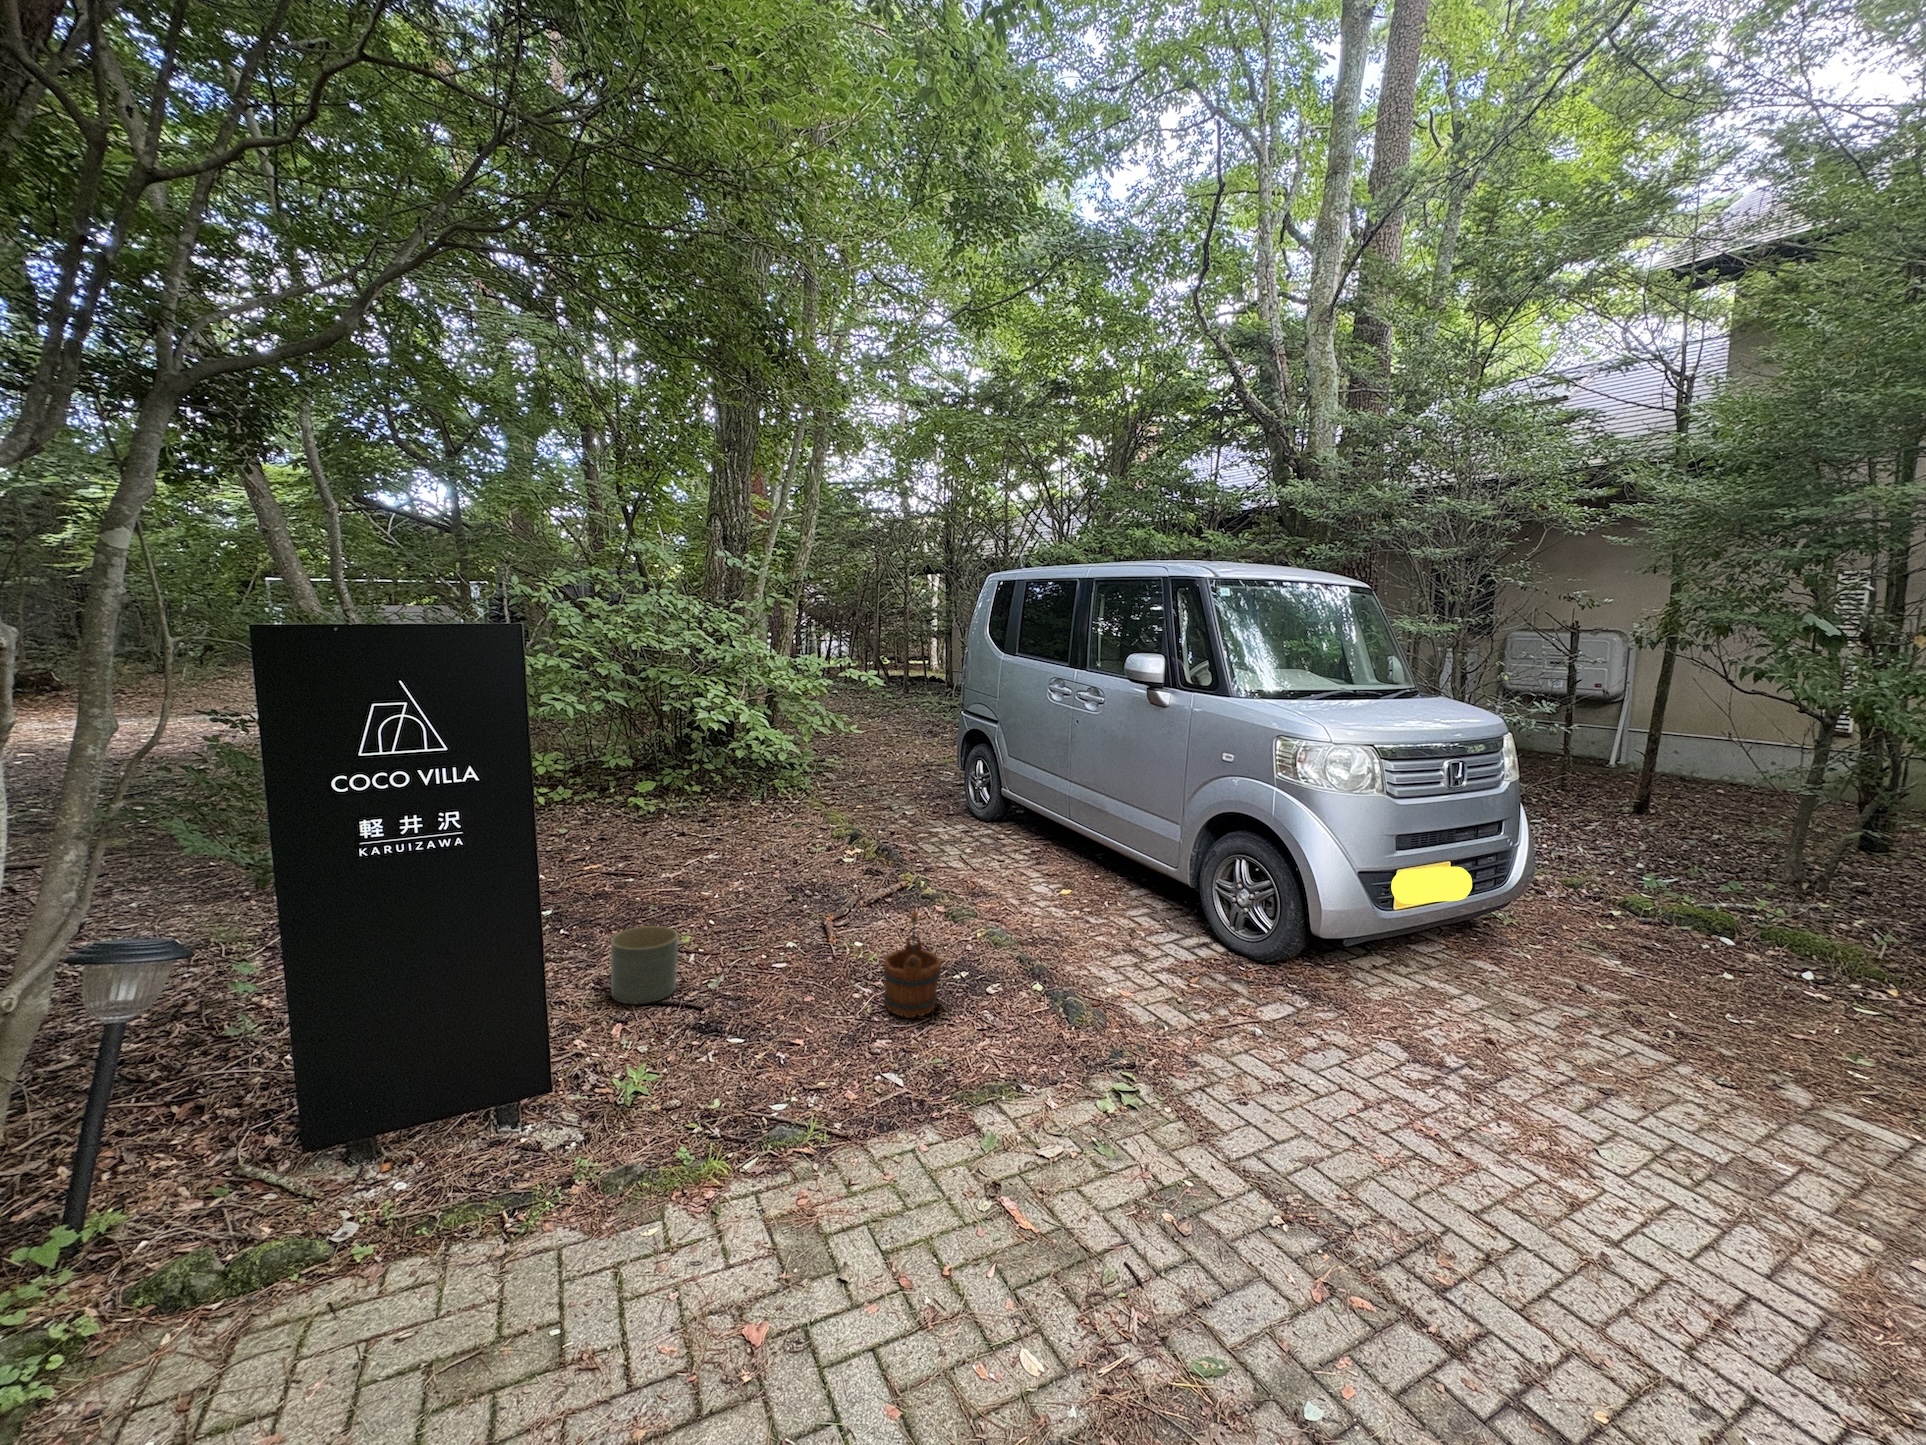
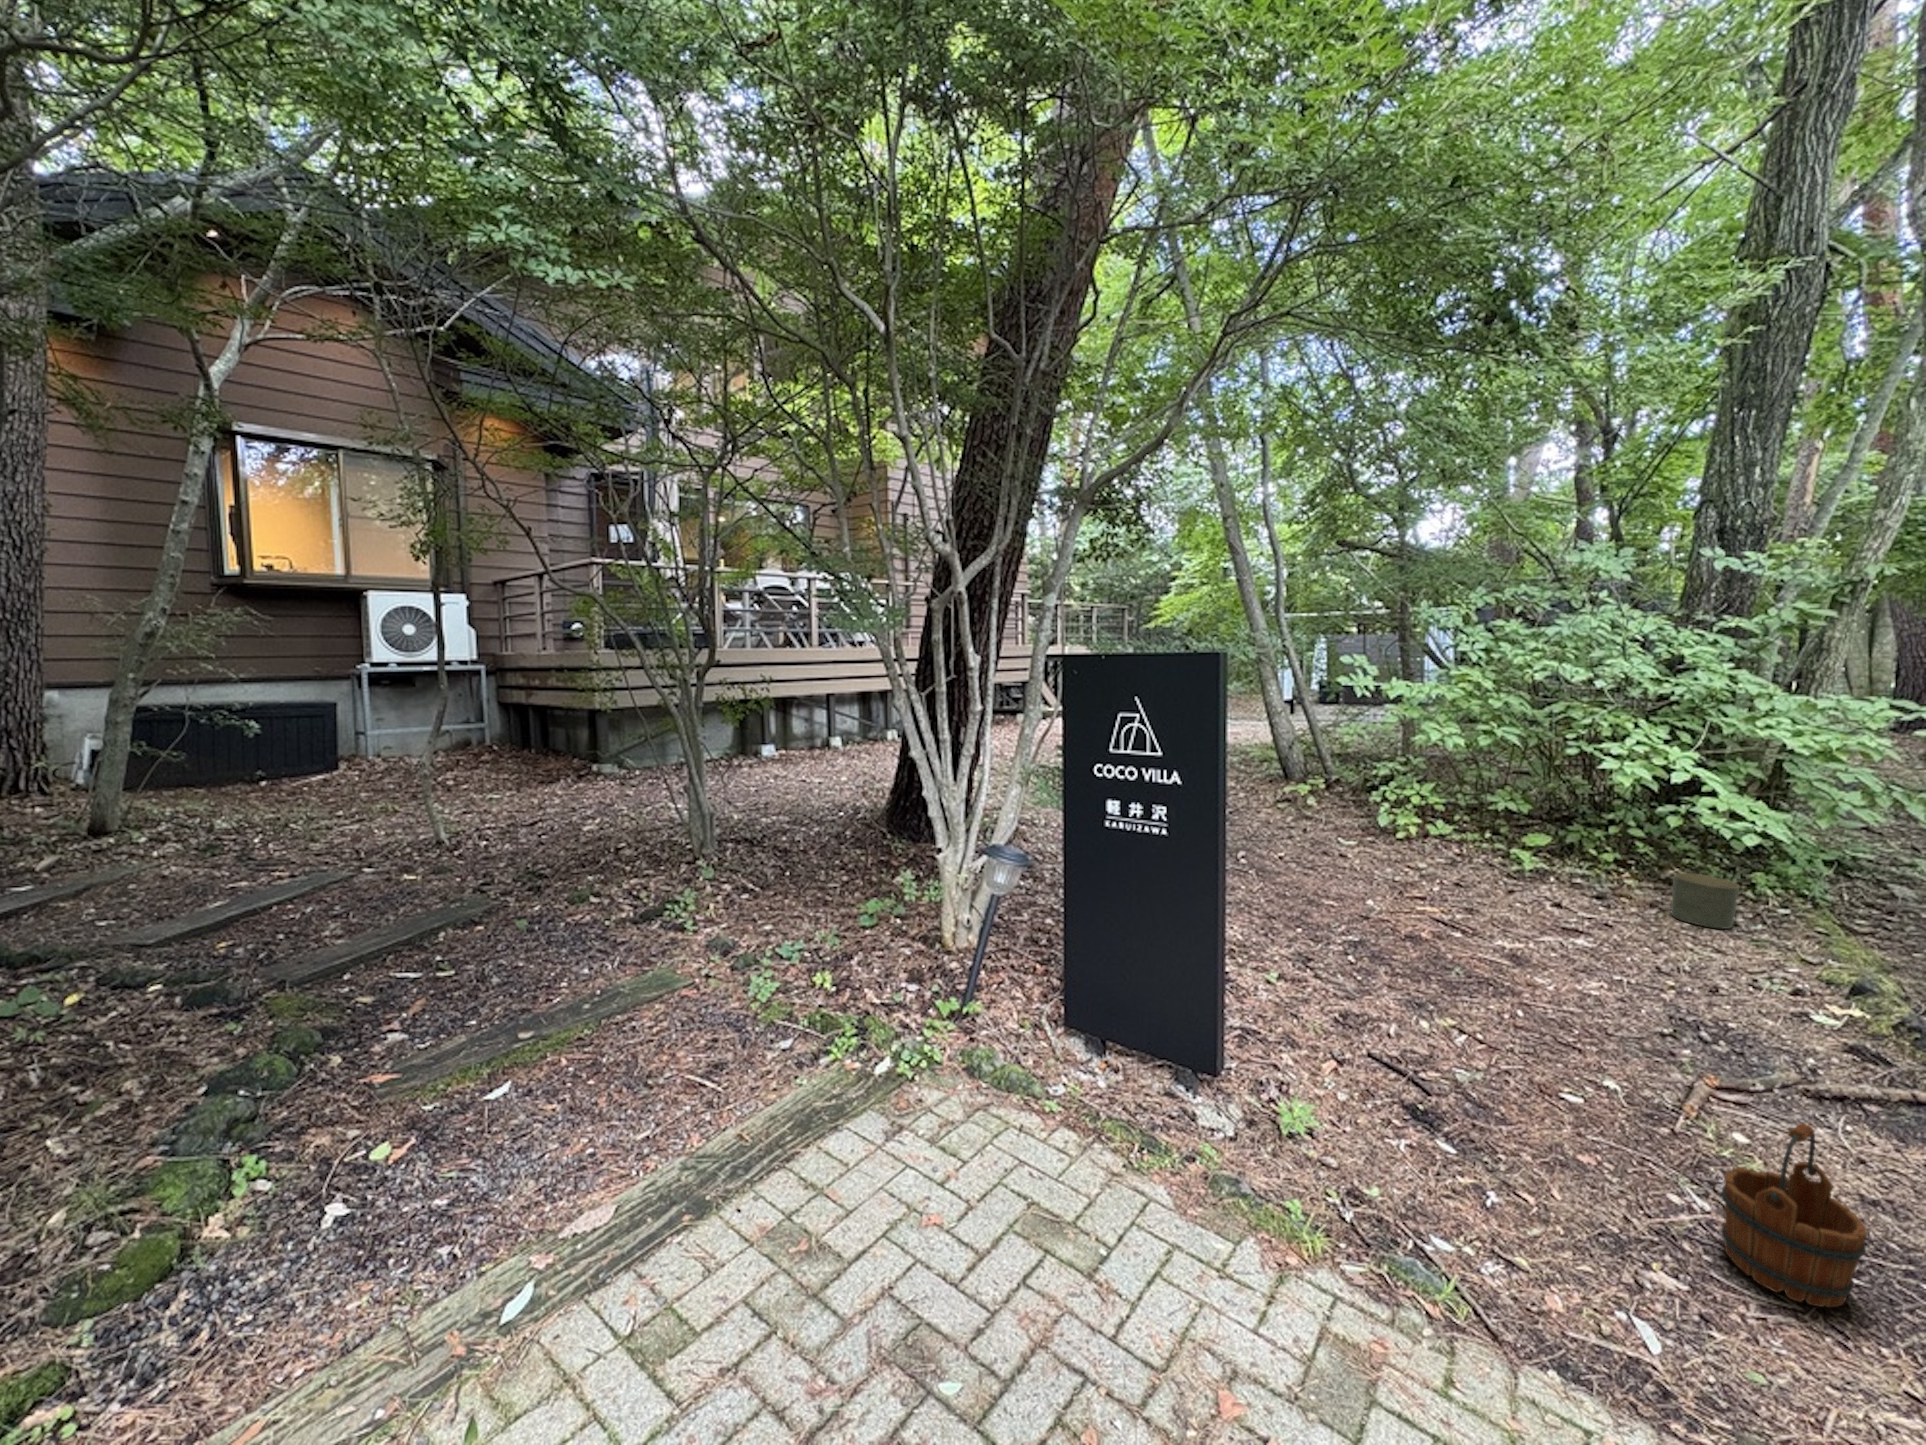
planter: present [611,926,678,1004] -> present [1671,873,1739,929]

